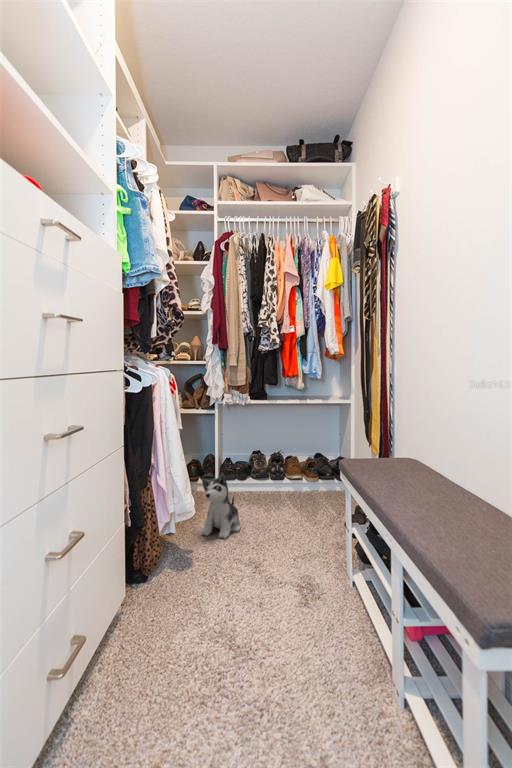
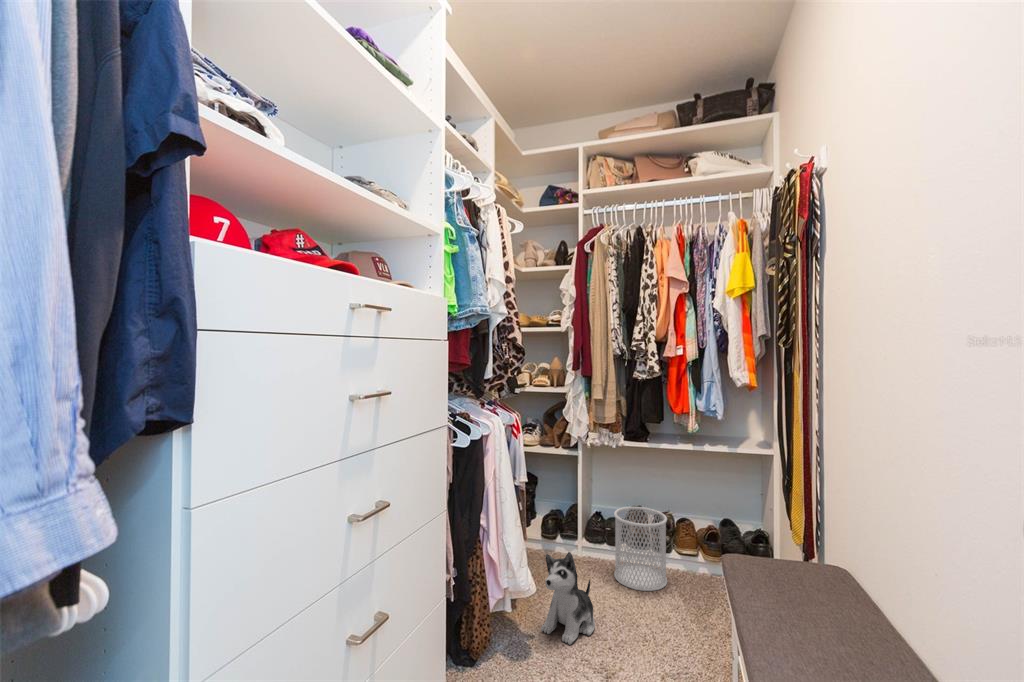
wastebasket: none [245,447,283,503] -> present [614,507,667,591]

